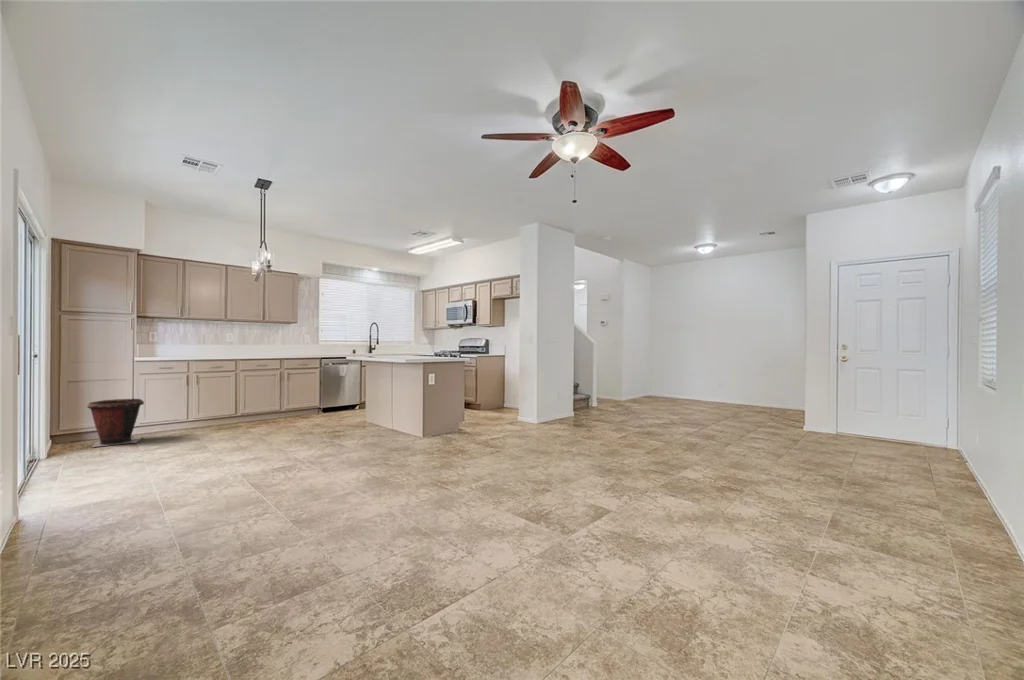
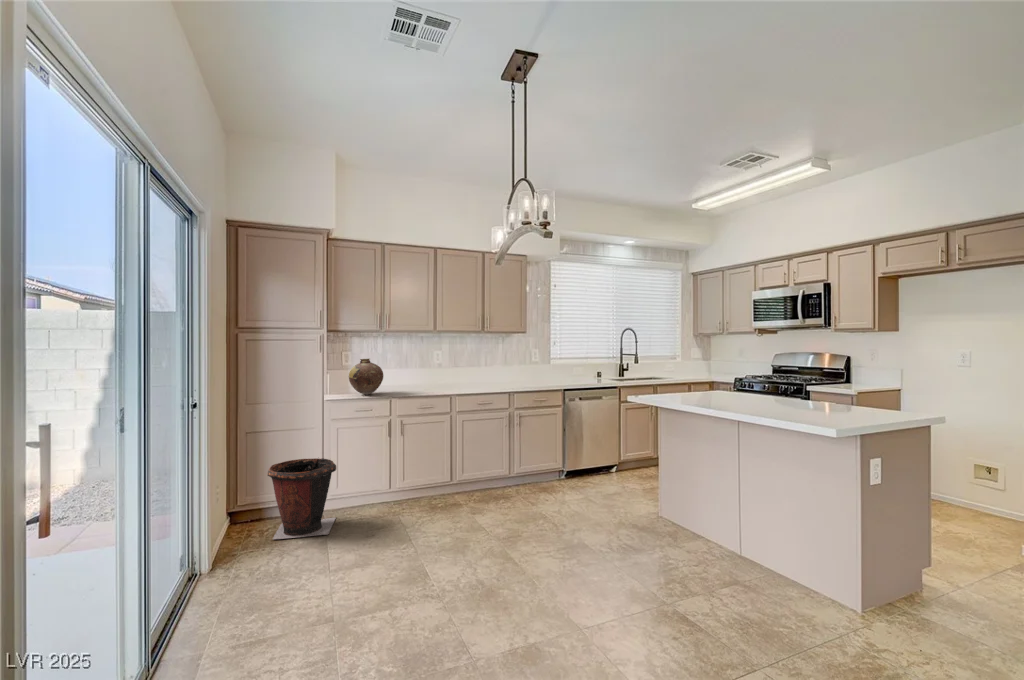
vase: none [155,336,183,359] -> present [349,359,383,395]

